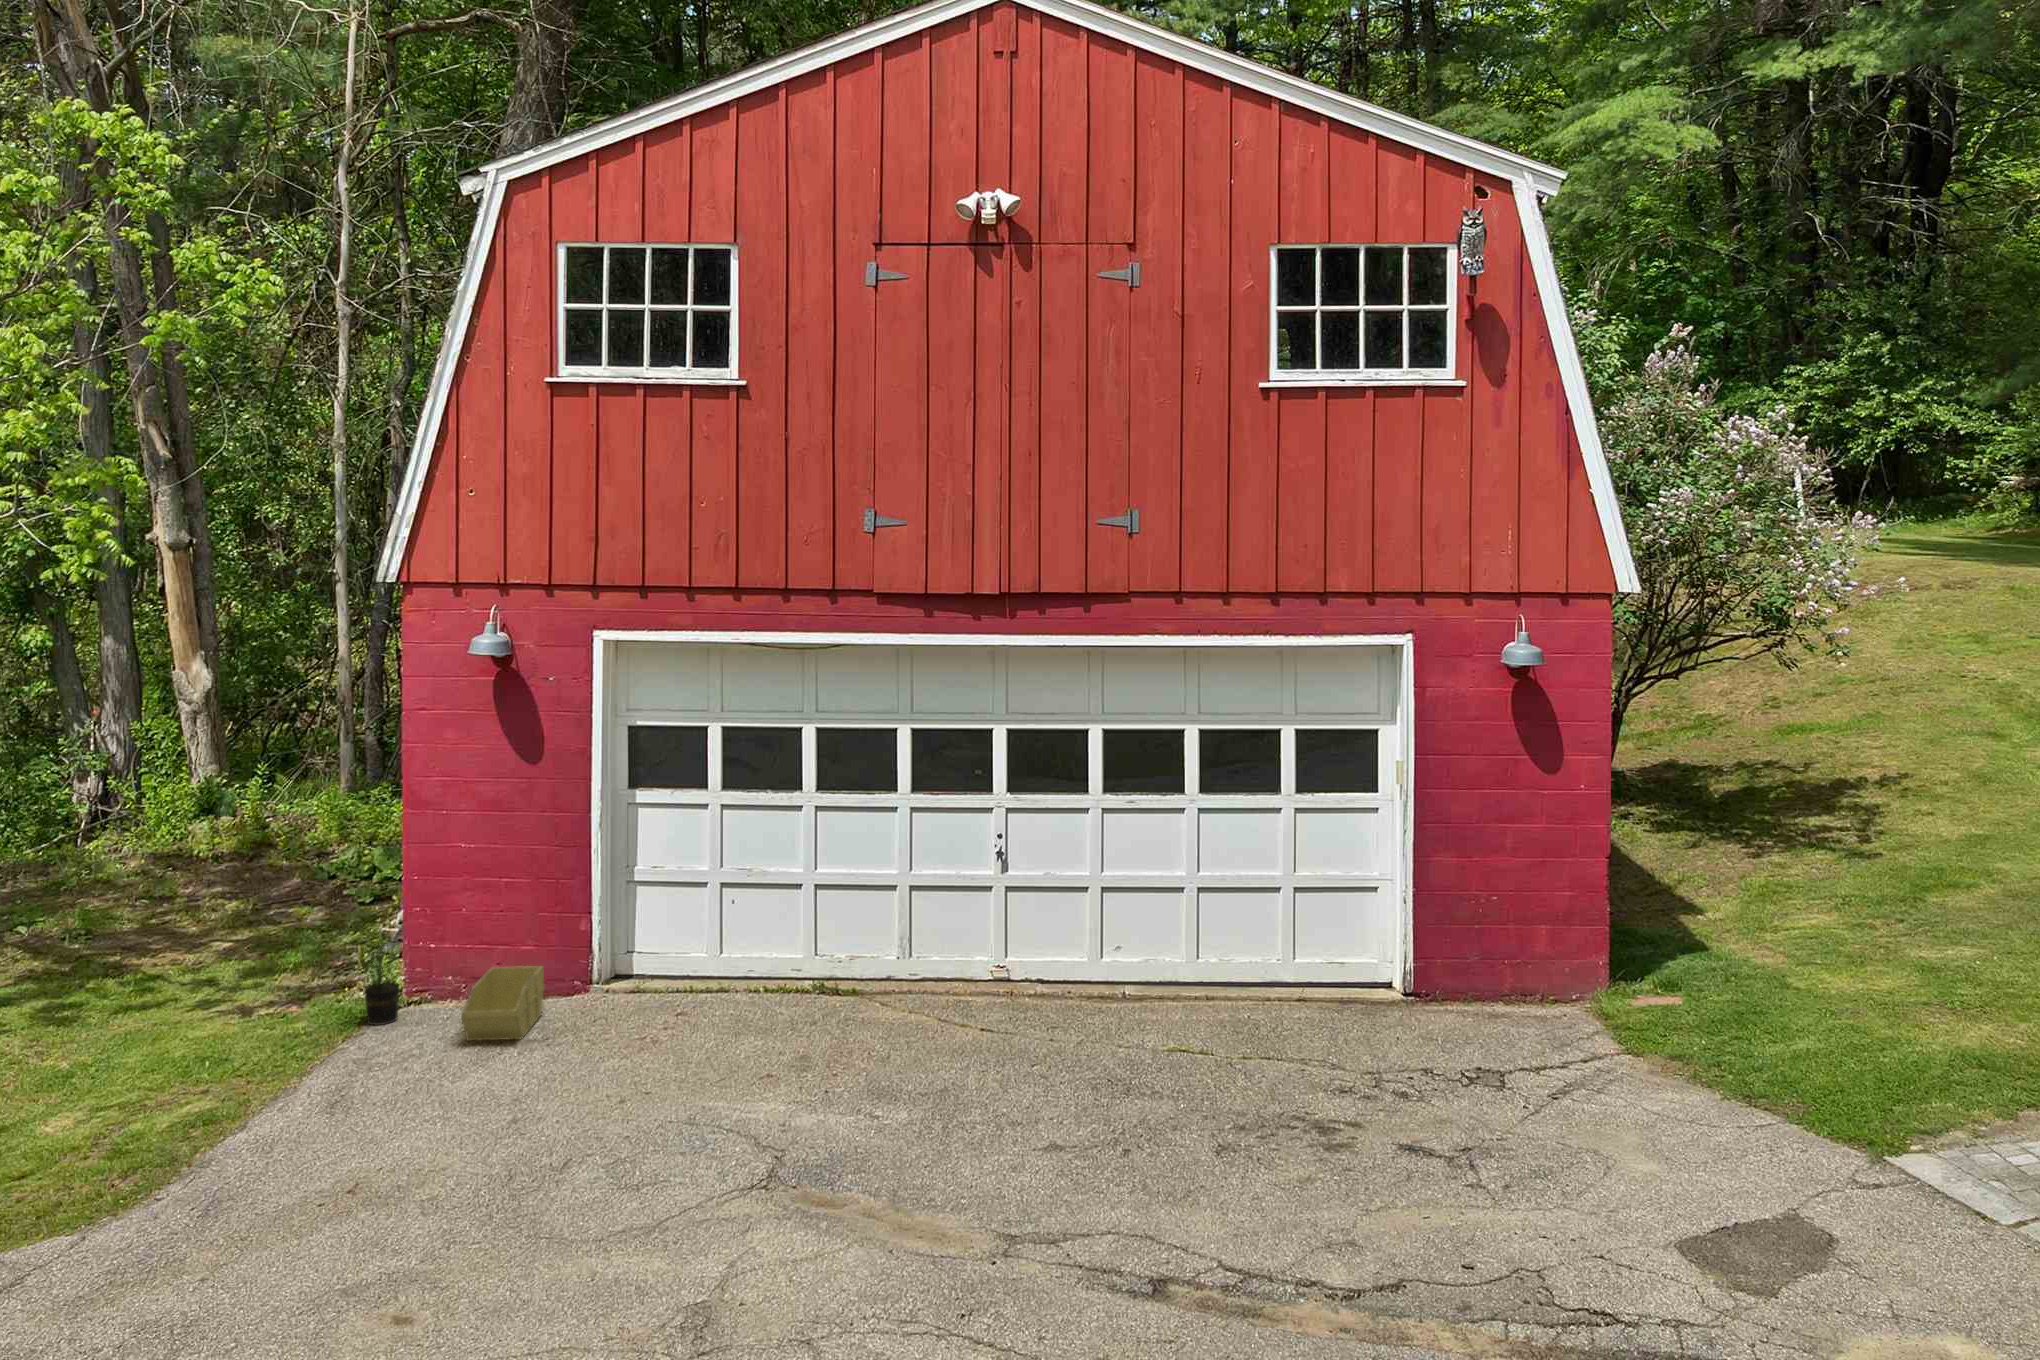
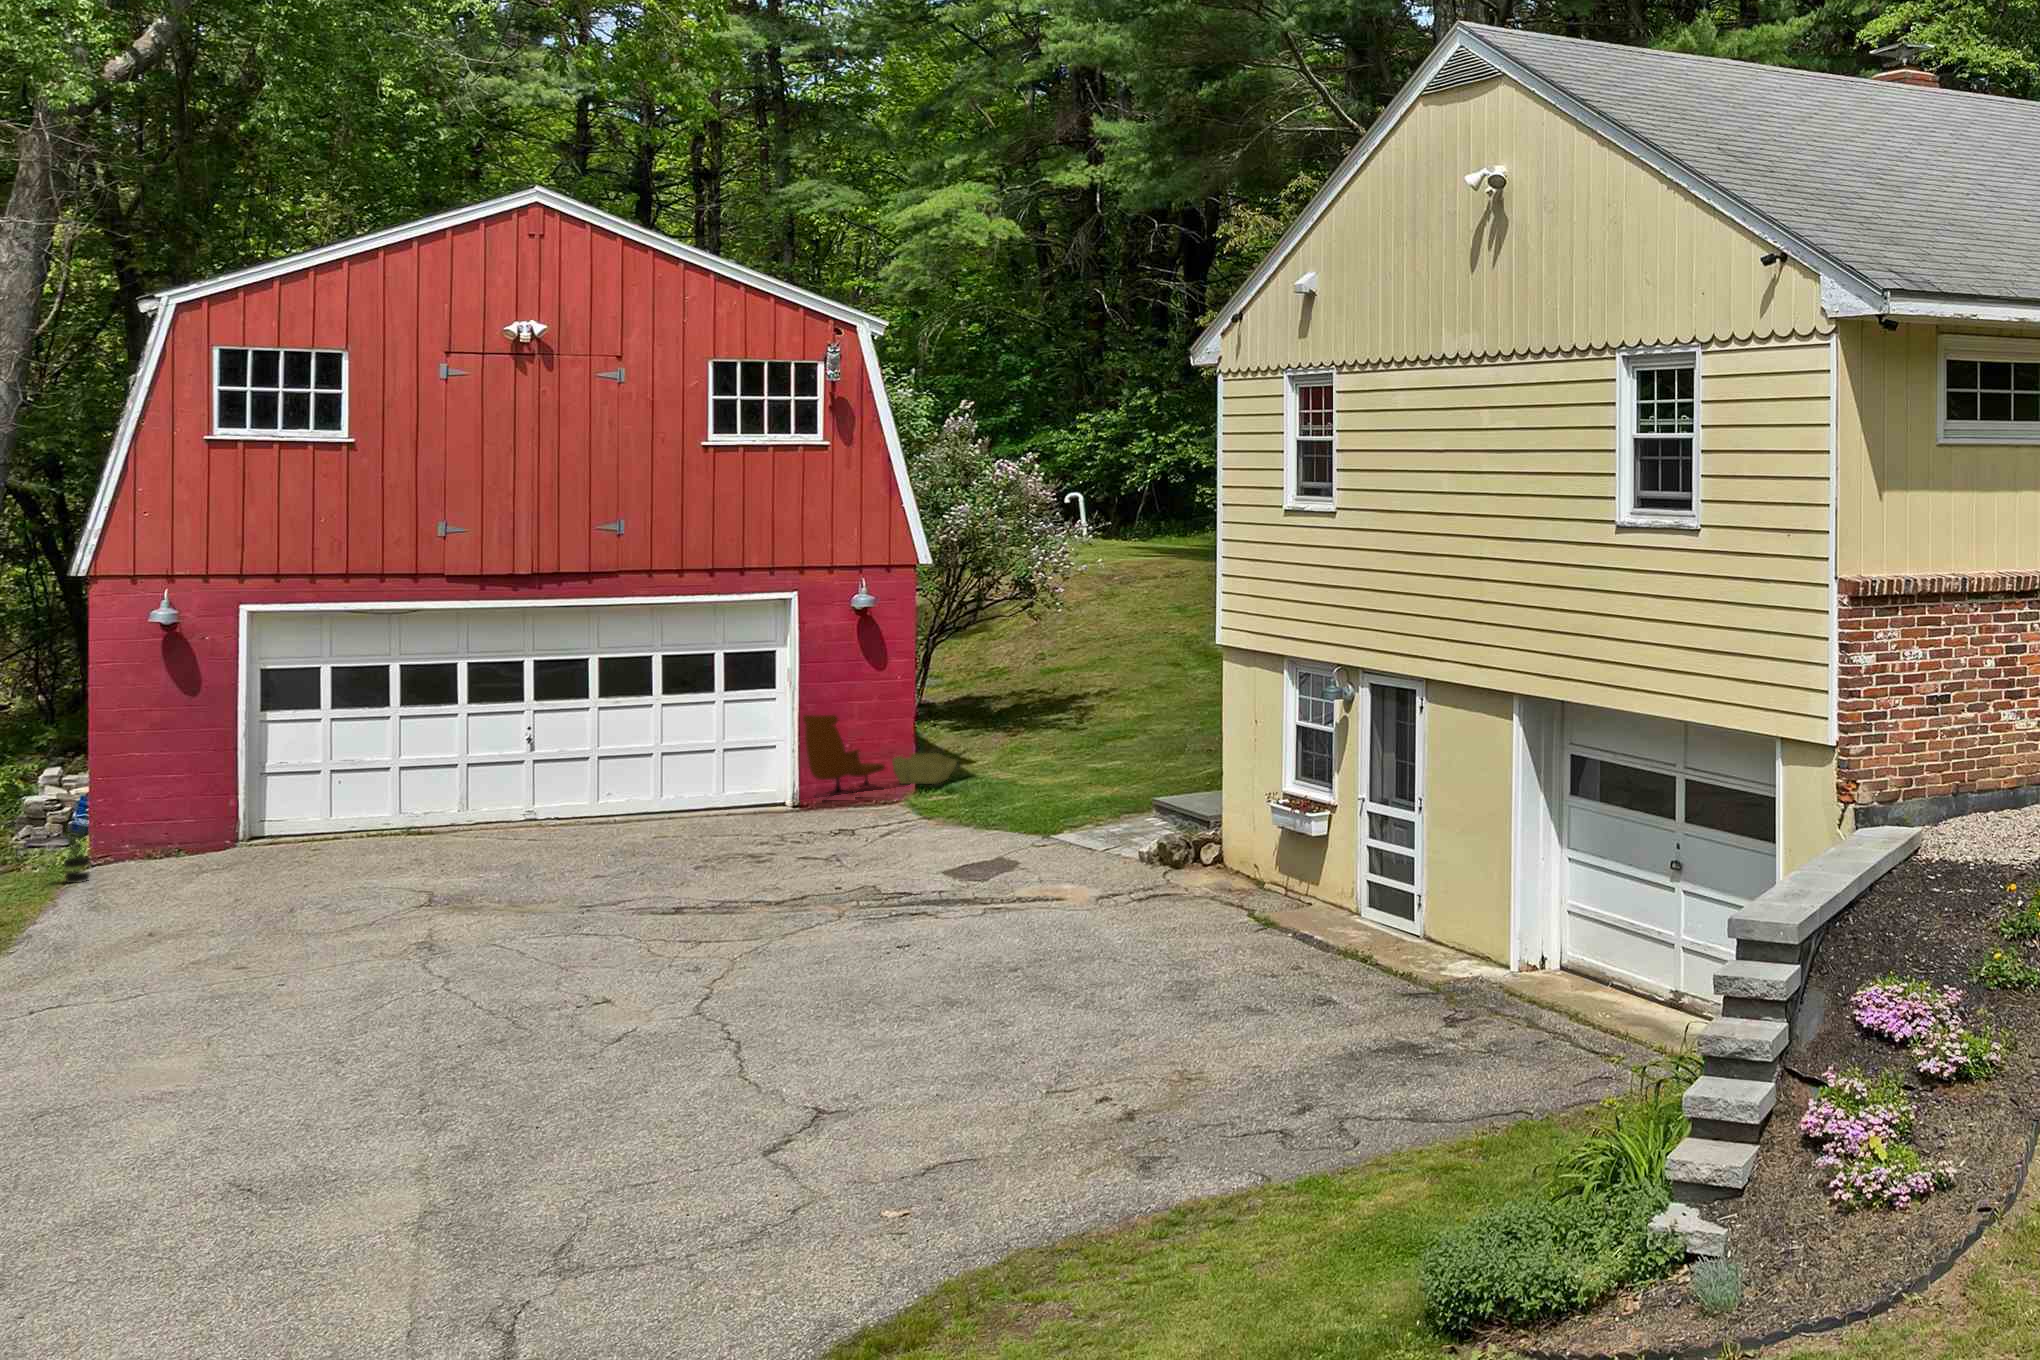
lounge chair: none [1425,867,1572,1029] -> present [803,715,884,796]
storage bin: present [461,966,545,1041] -> present [892,753,957,784]

